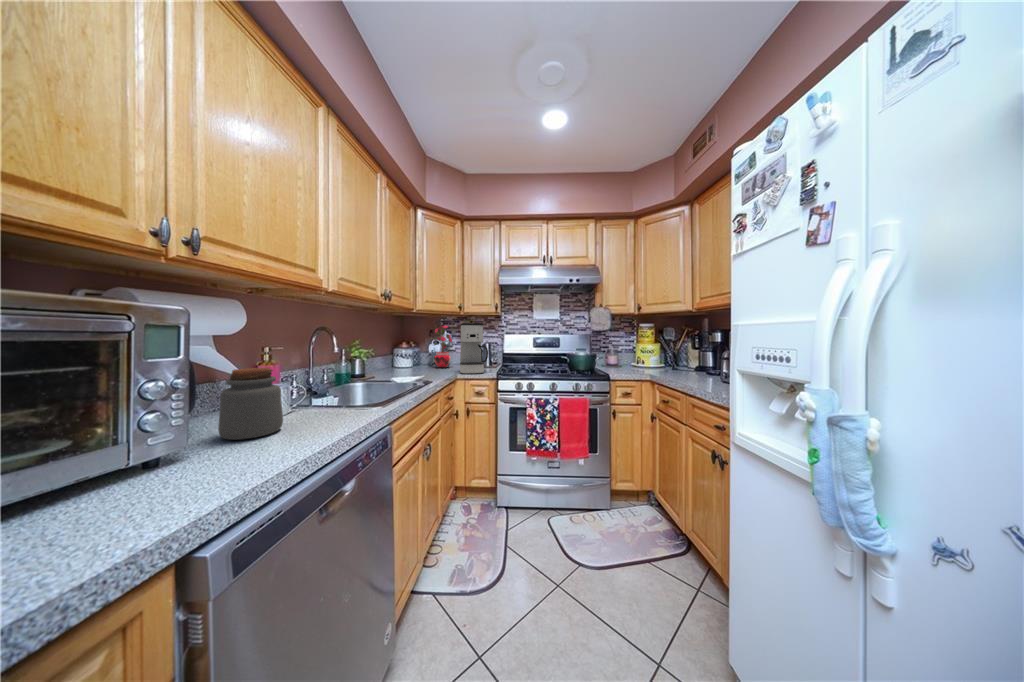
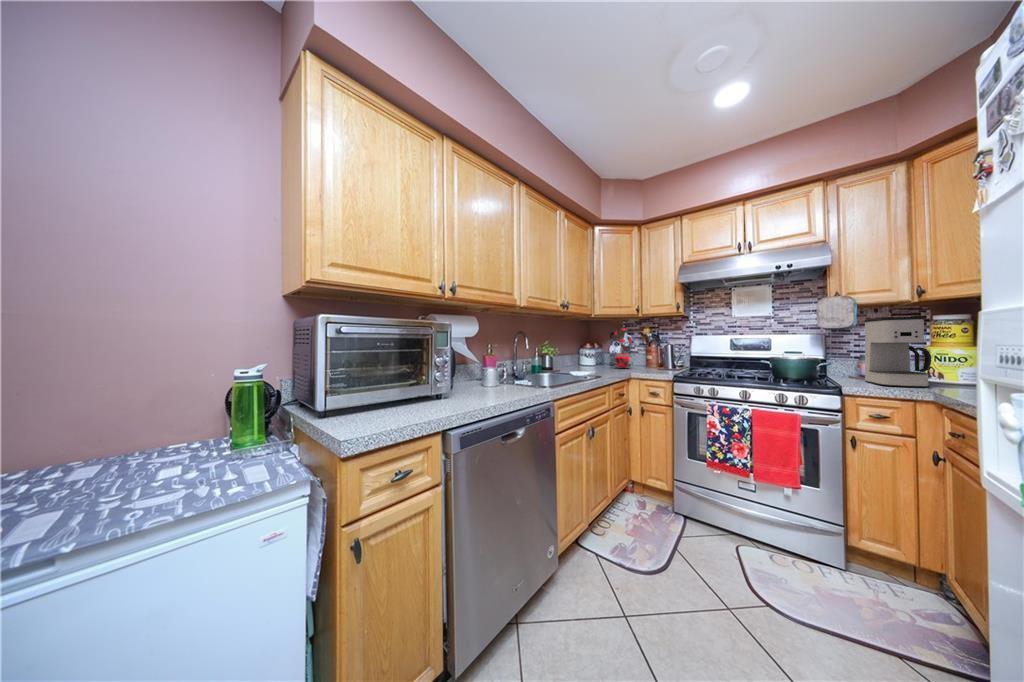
coffee maker: present [460,323,488,374] -> present [865,316,931,387]
jar: present [218,368,283,440] -> none [464,356,491,394]

